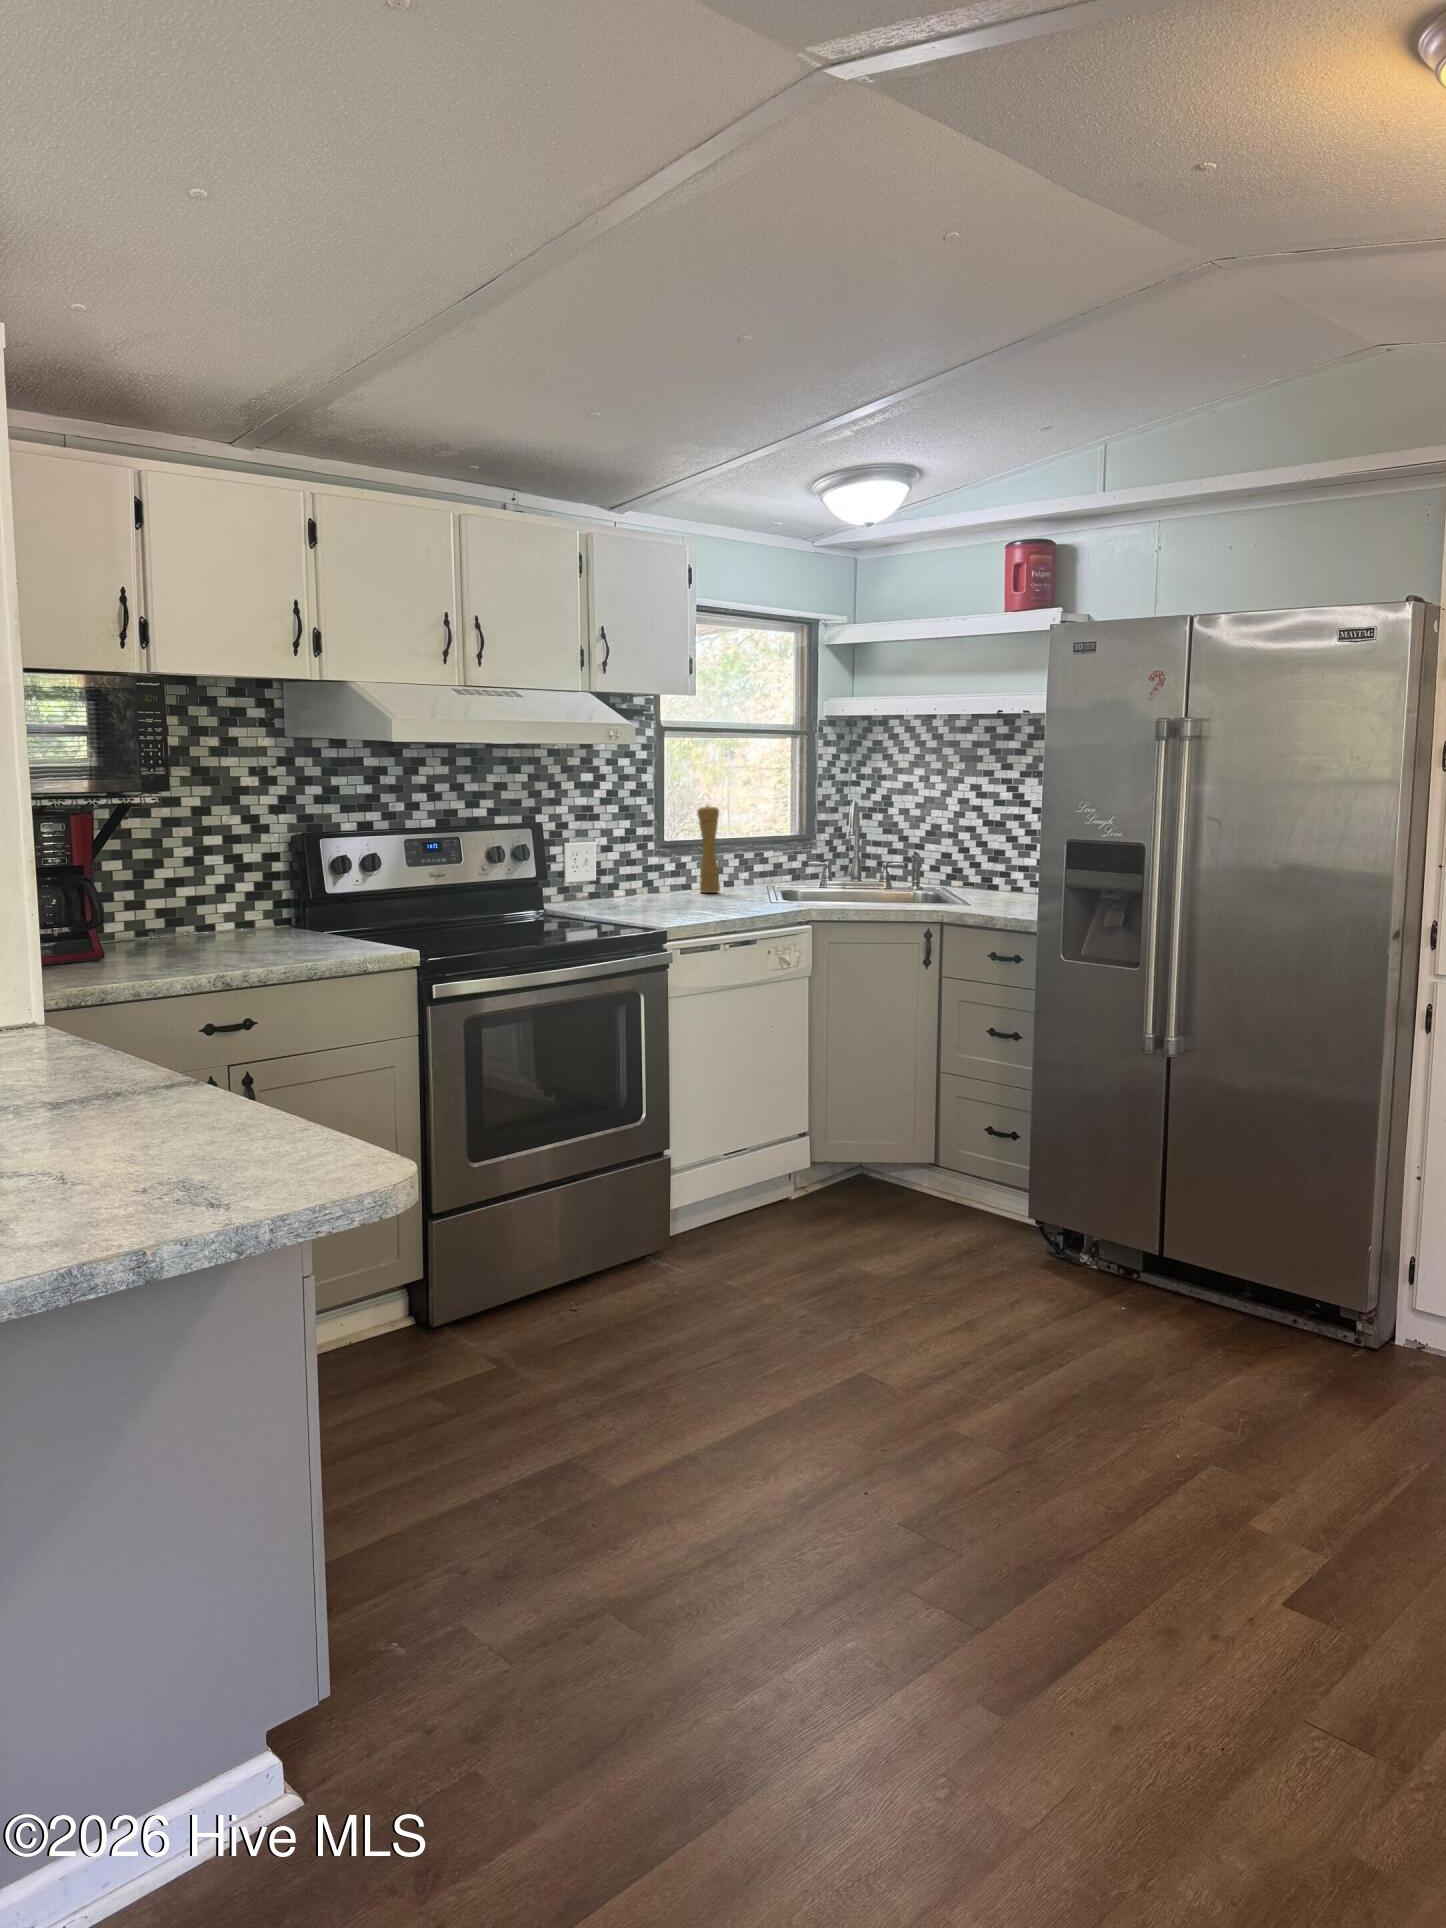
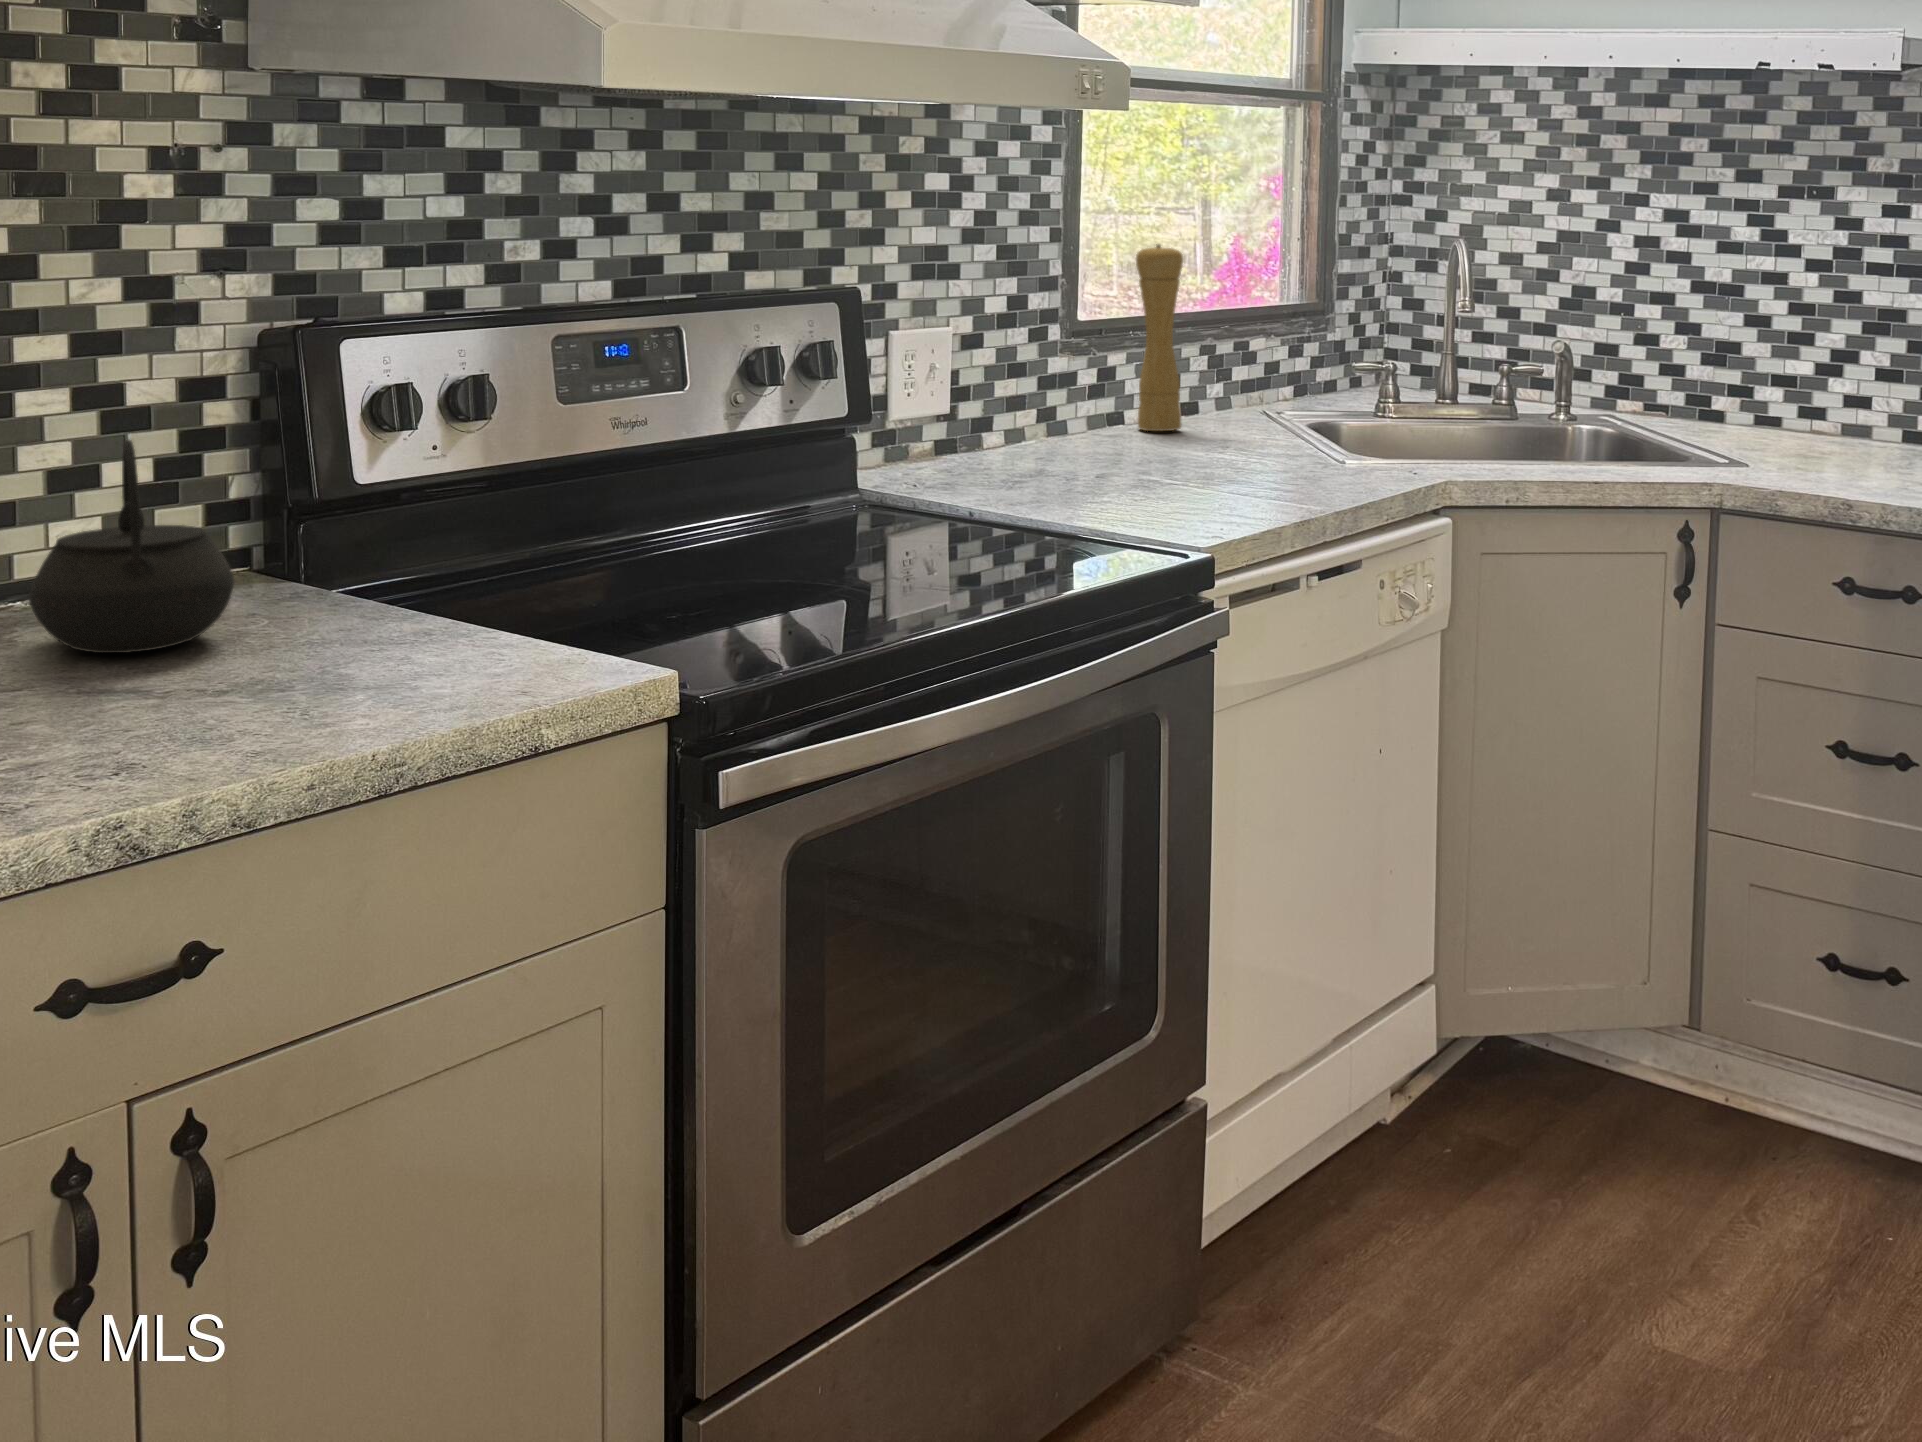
kettle: none [208,870,276,945] -> present [29,440,234,653]

